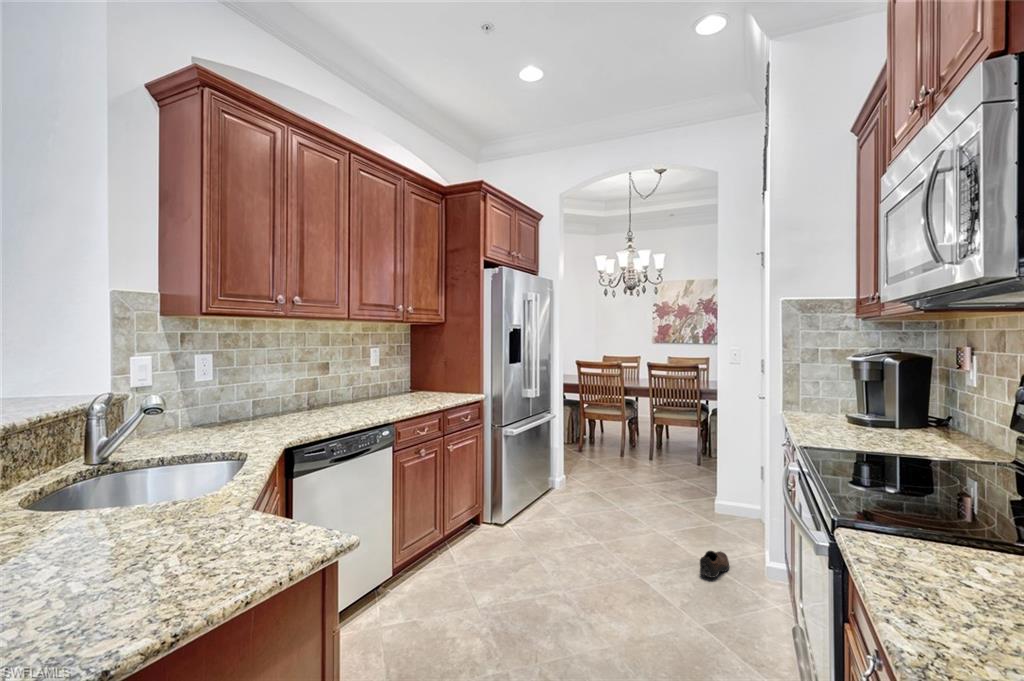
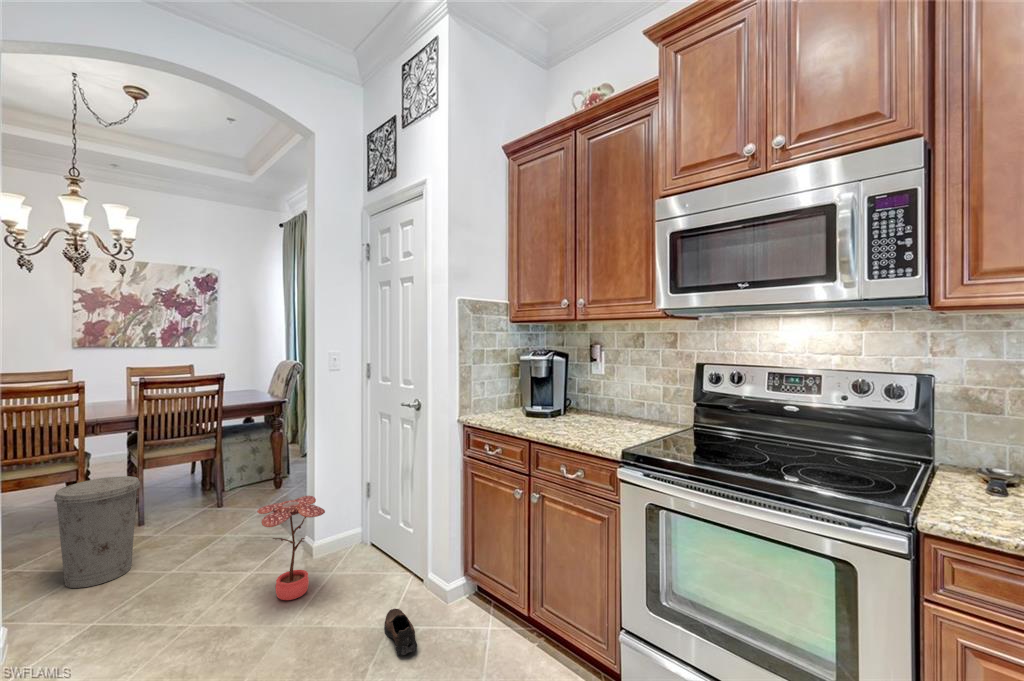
trash can: none [598,420,635,479] -> present [54,476,140,588]
potted plant: none [660,454,708,524] -> present [257,496,325,600]

